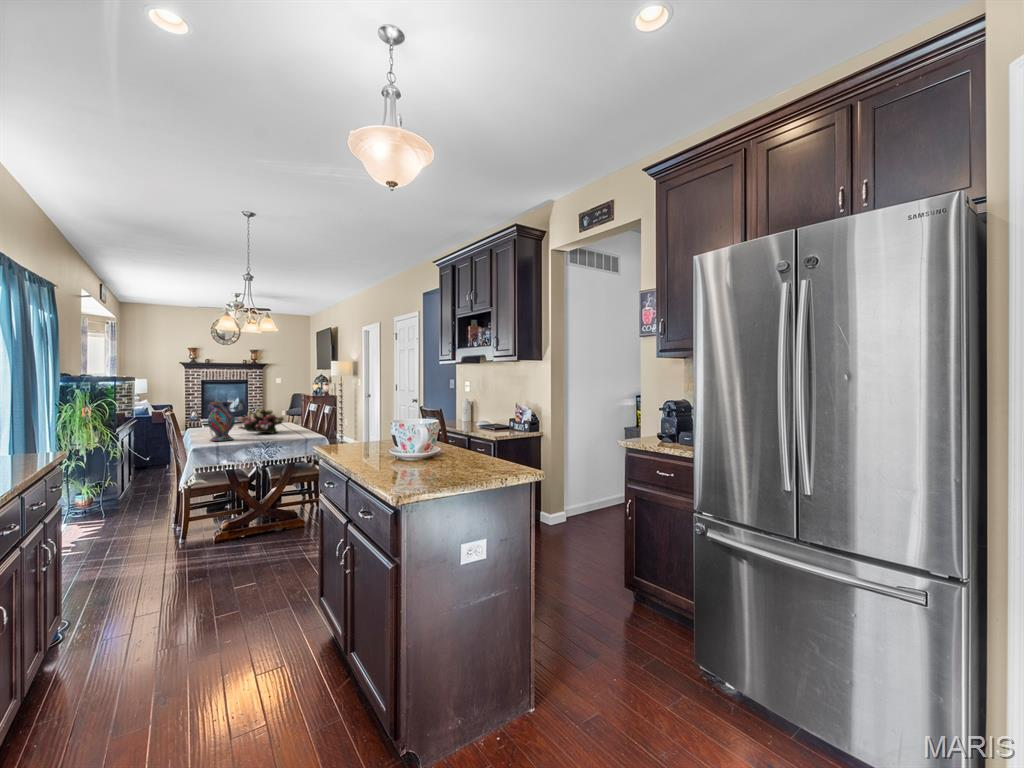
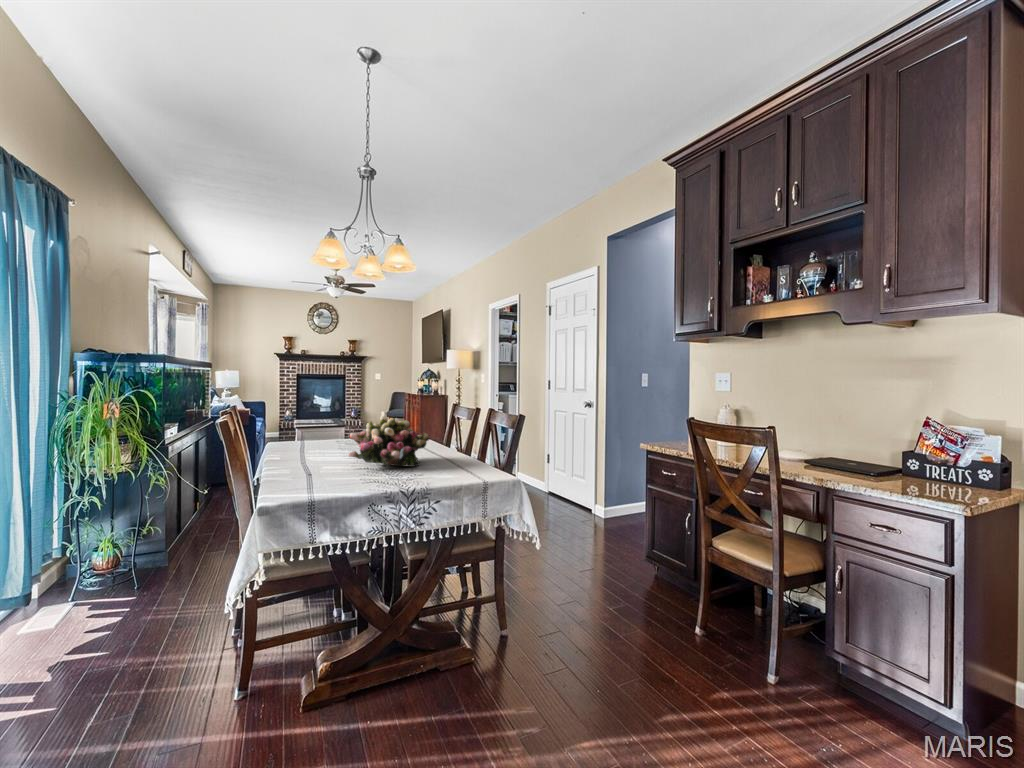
vase: present [208,401,235,441] -> none [293,404,346,489]

